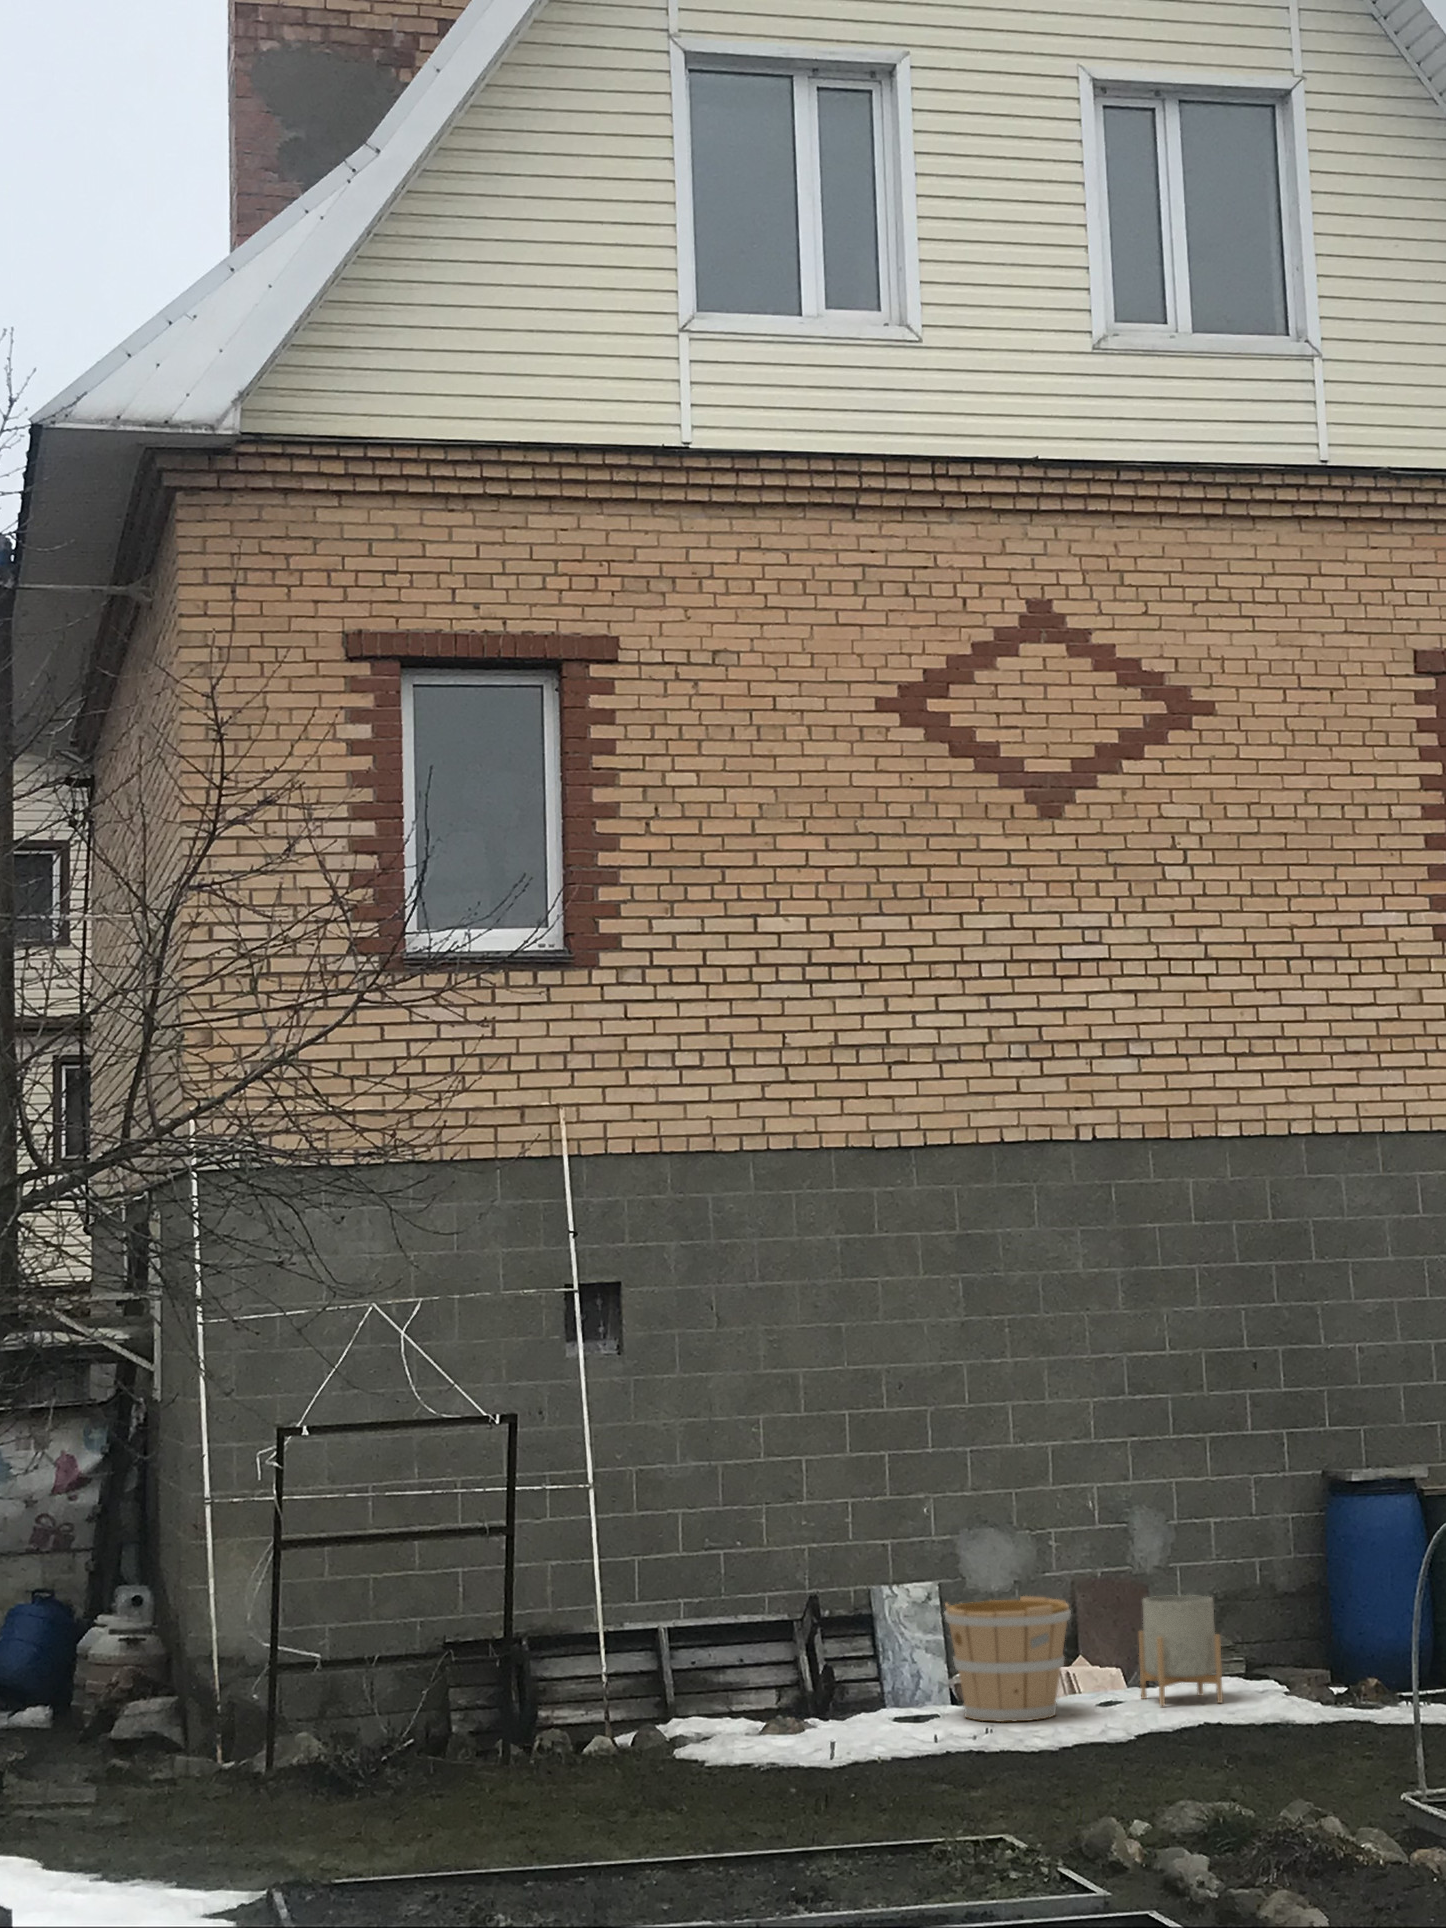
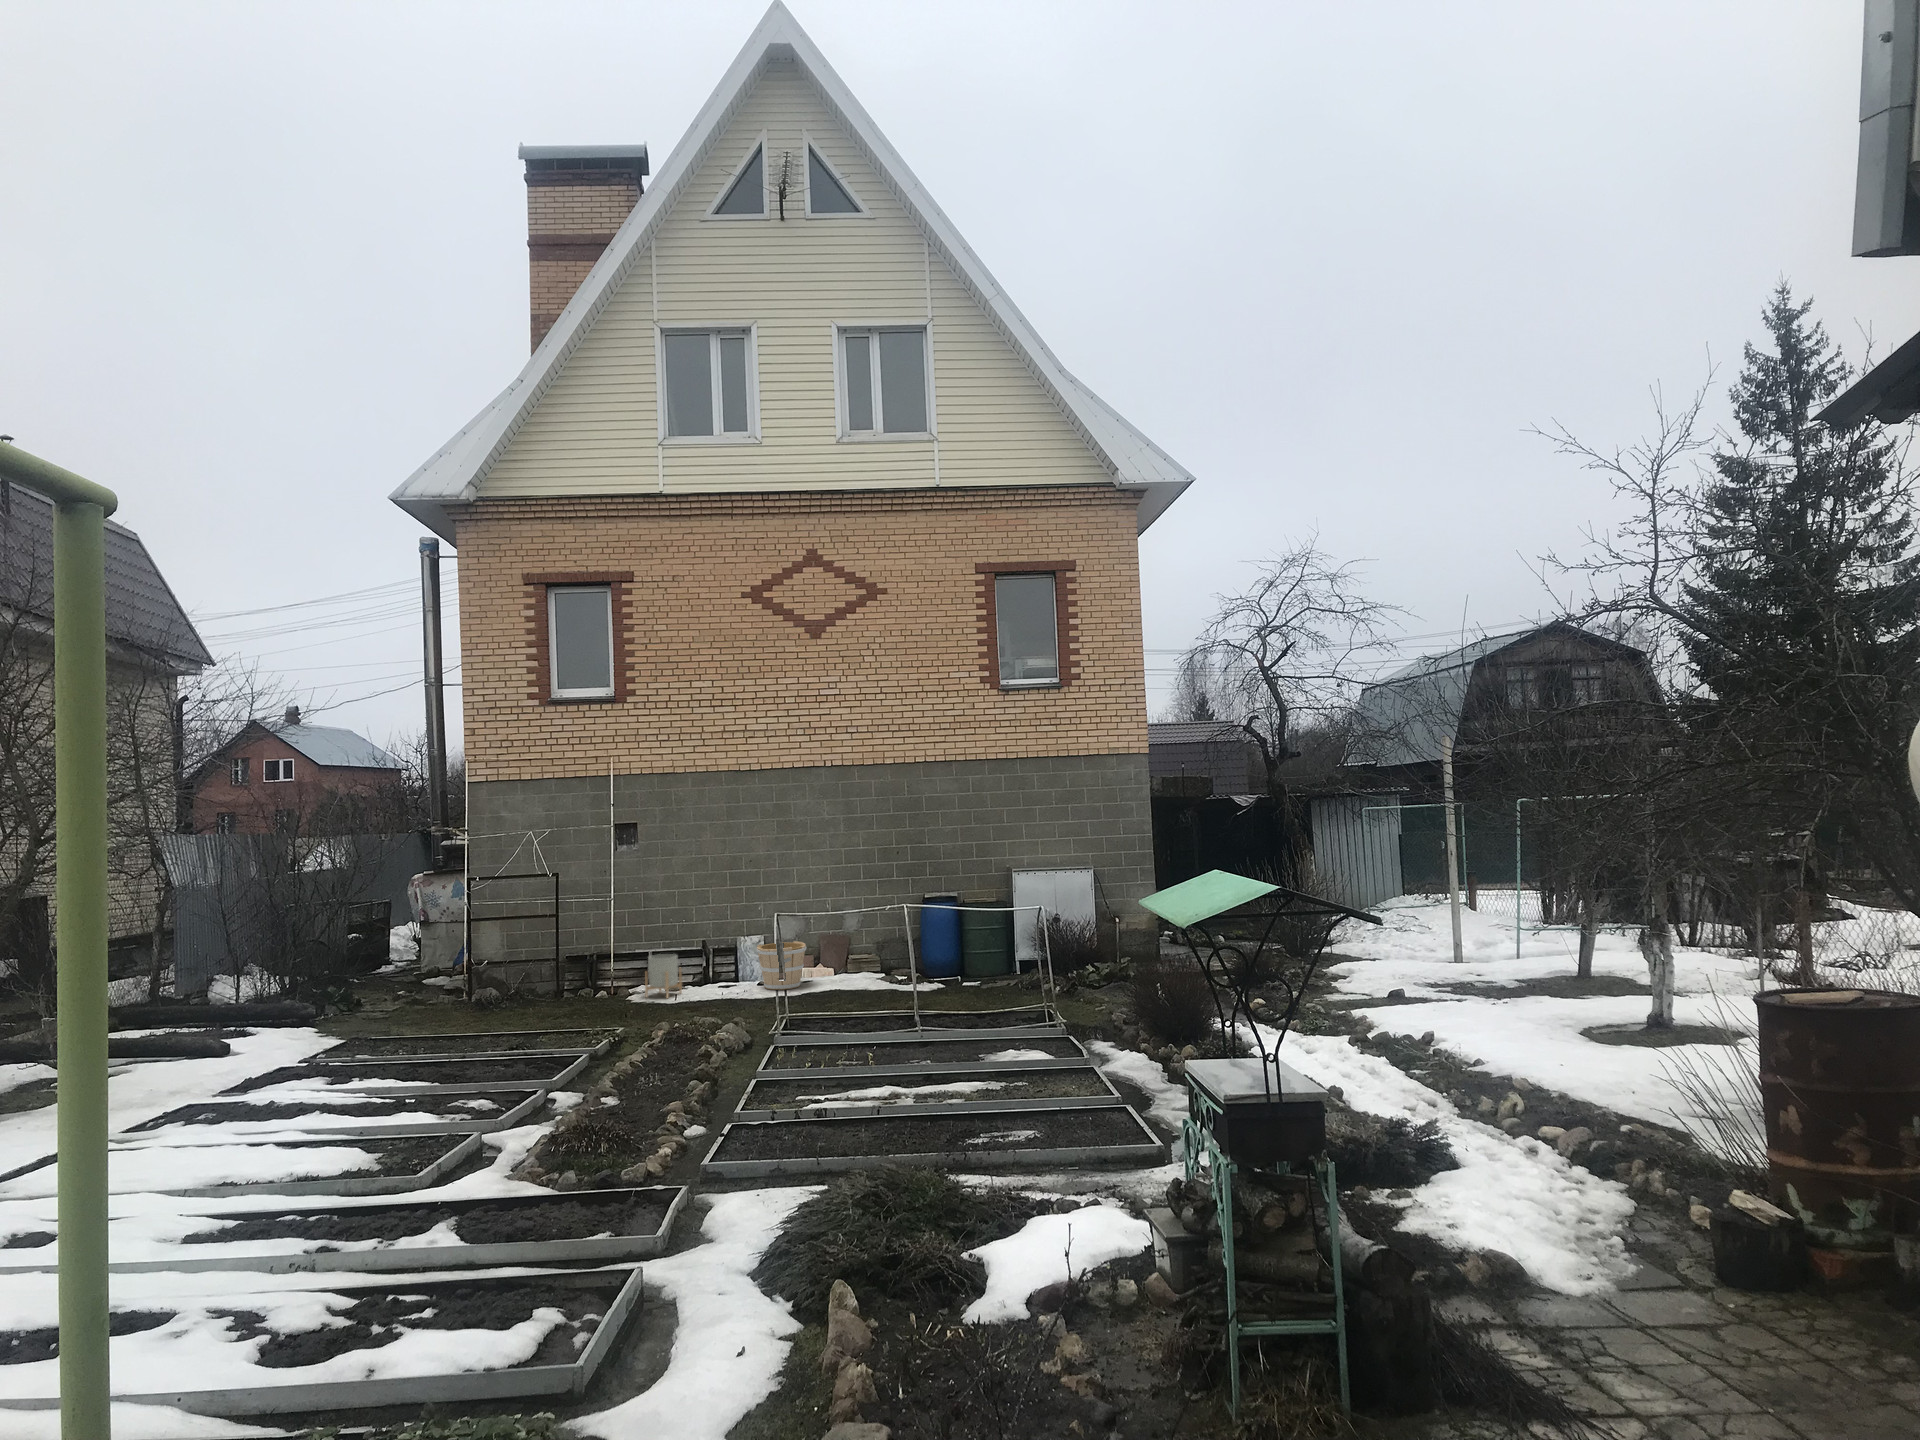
planter: present [1139,1595,1223,1706] -> present [645,954,682,998]

